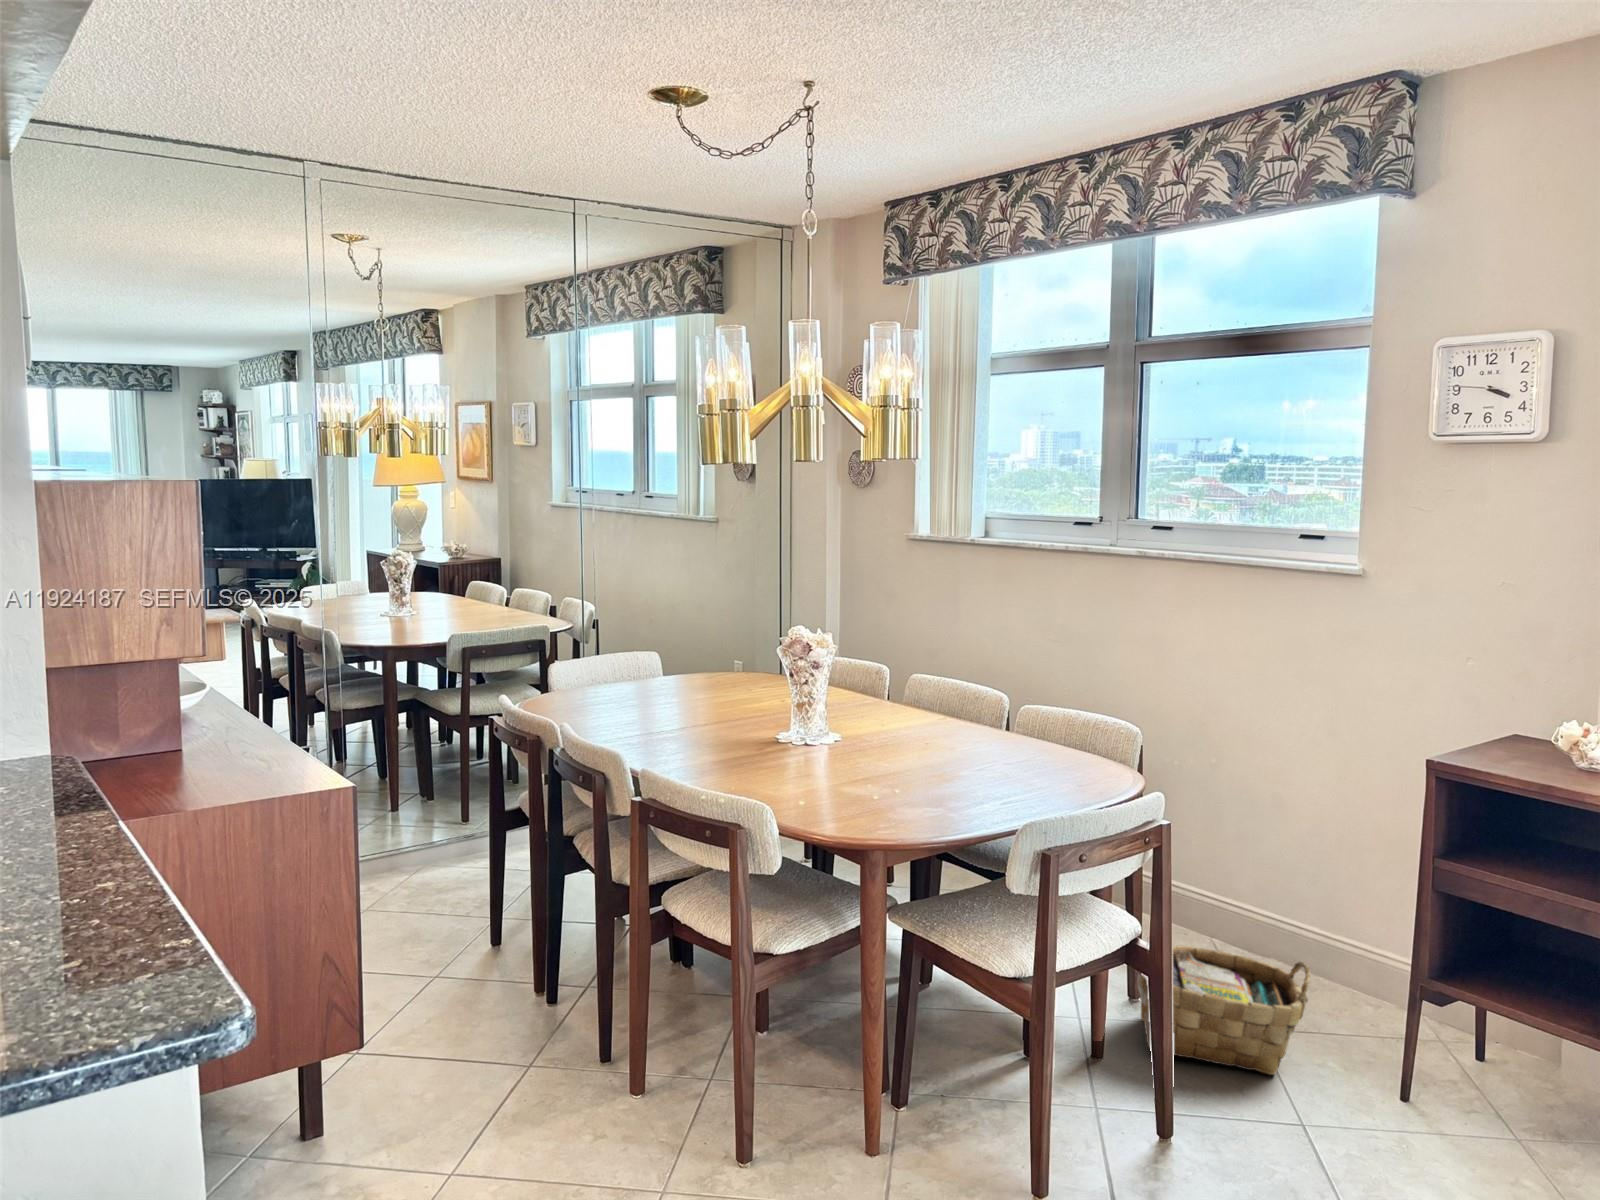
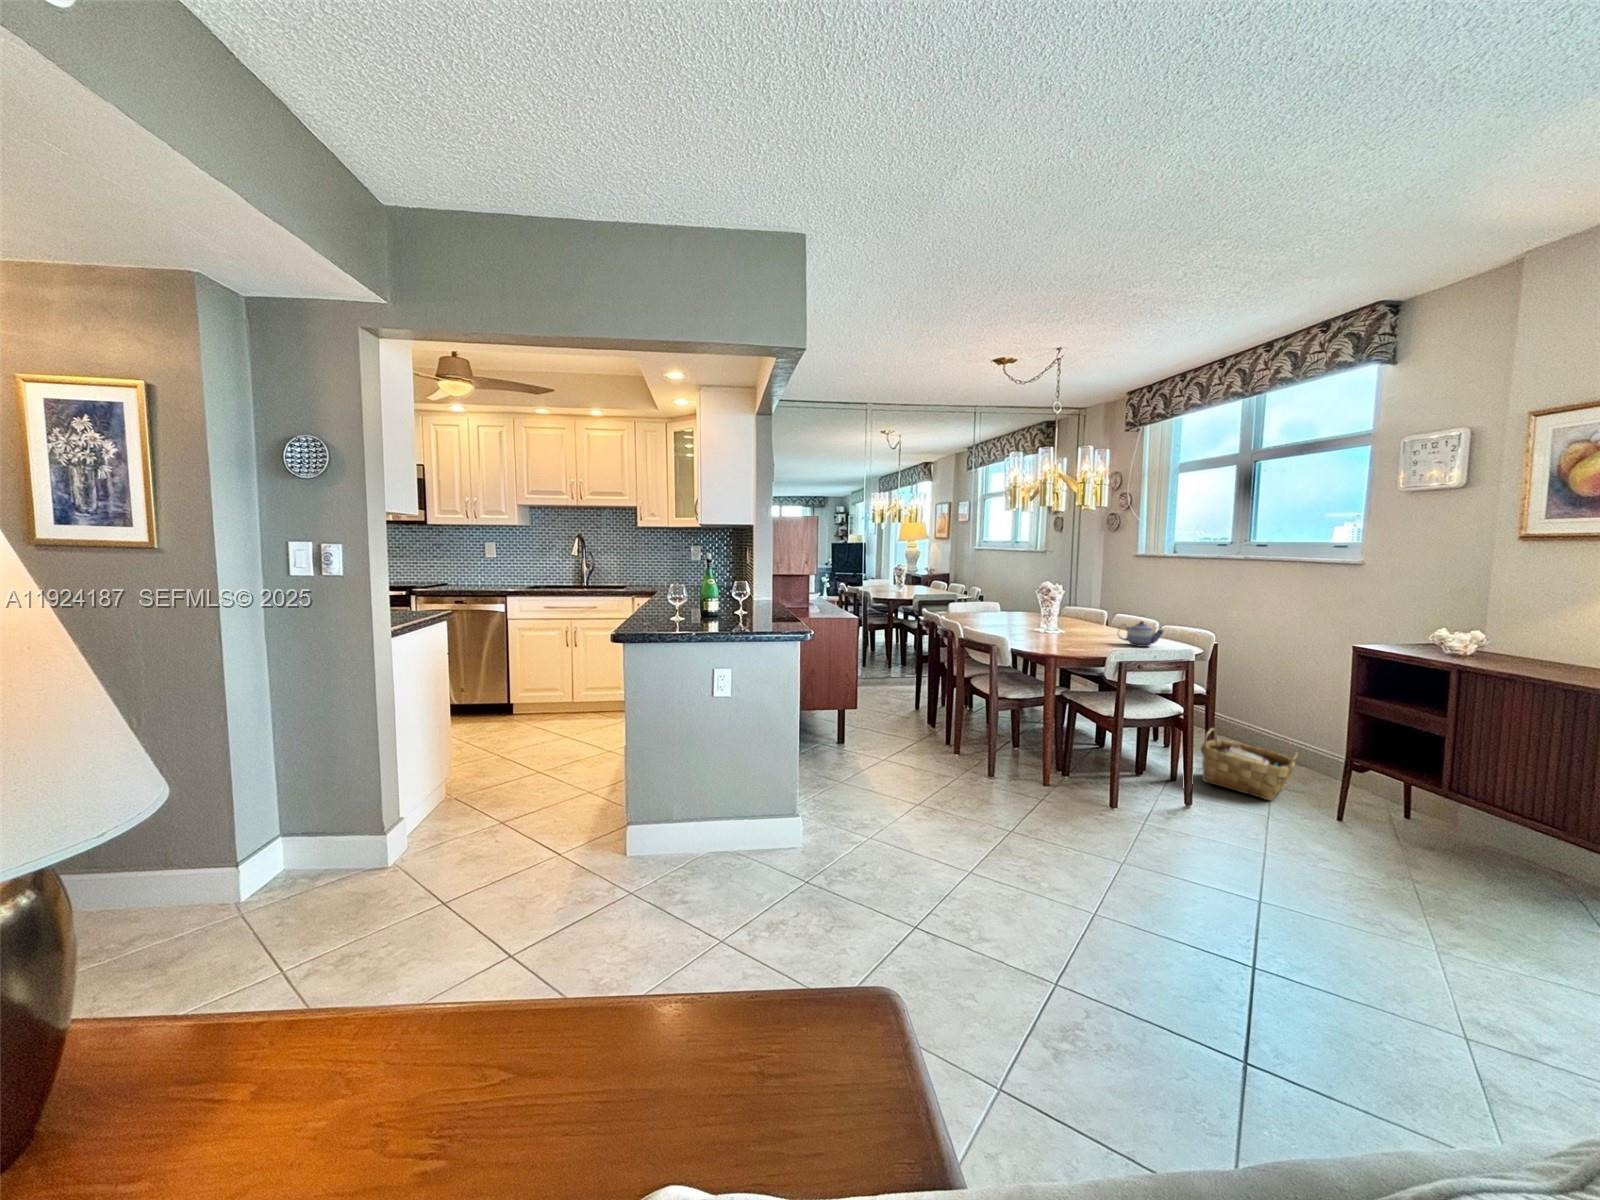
teapot: none [985,727,1081,786] -> present [1119,621,1164,647]

